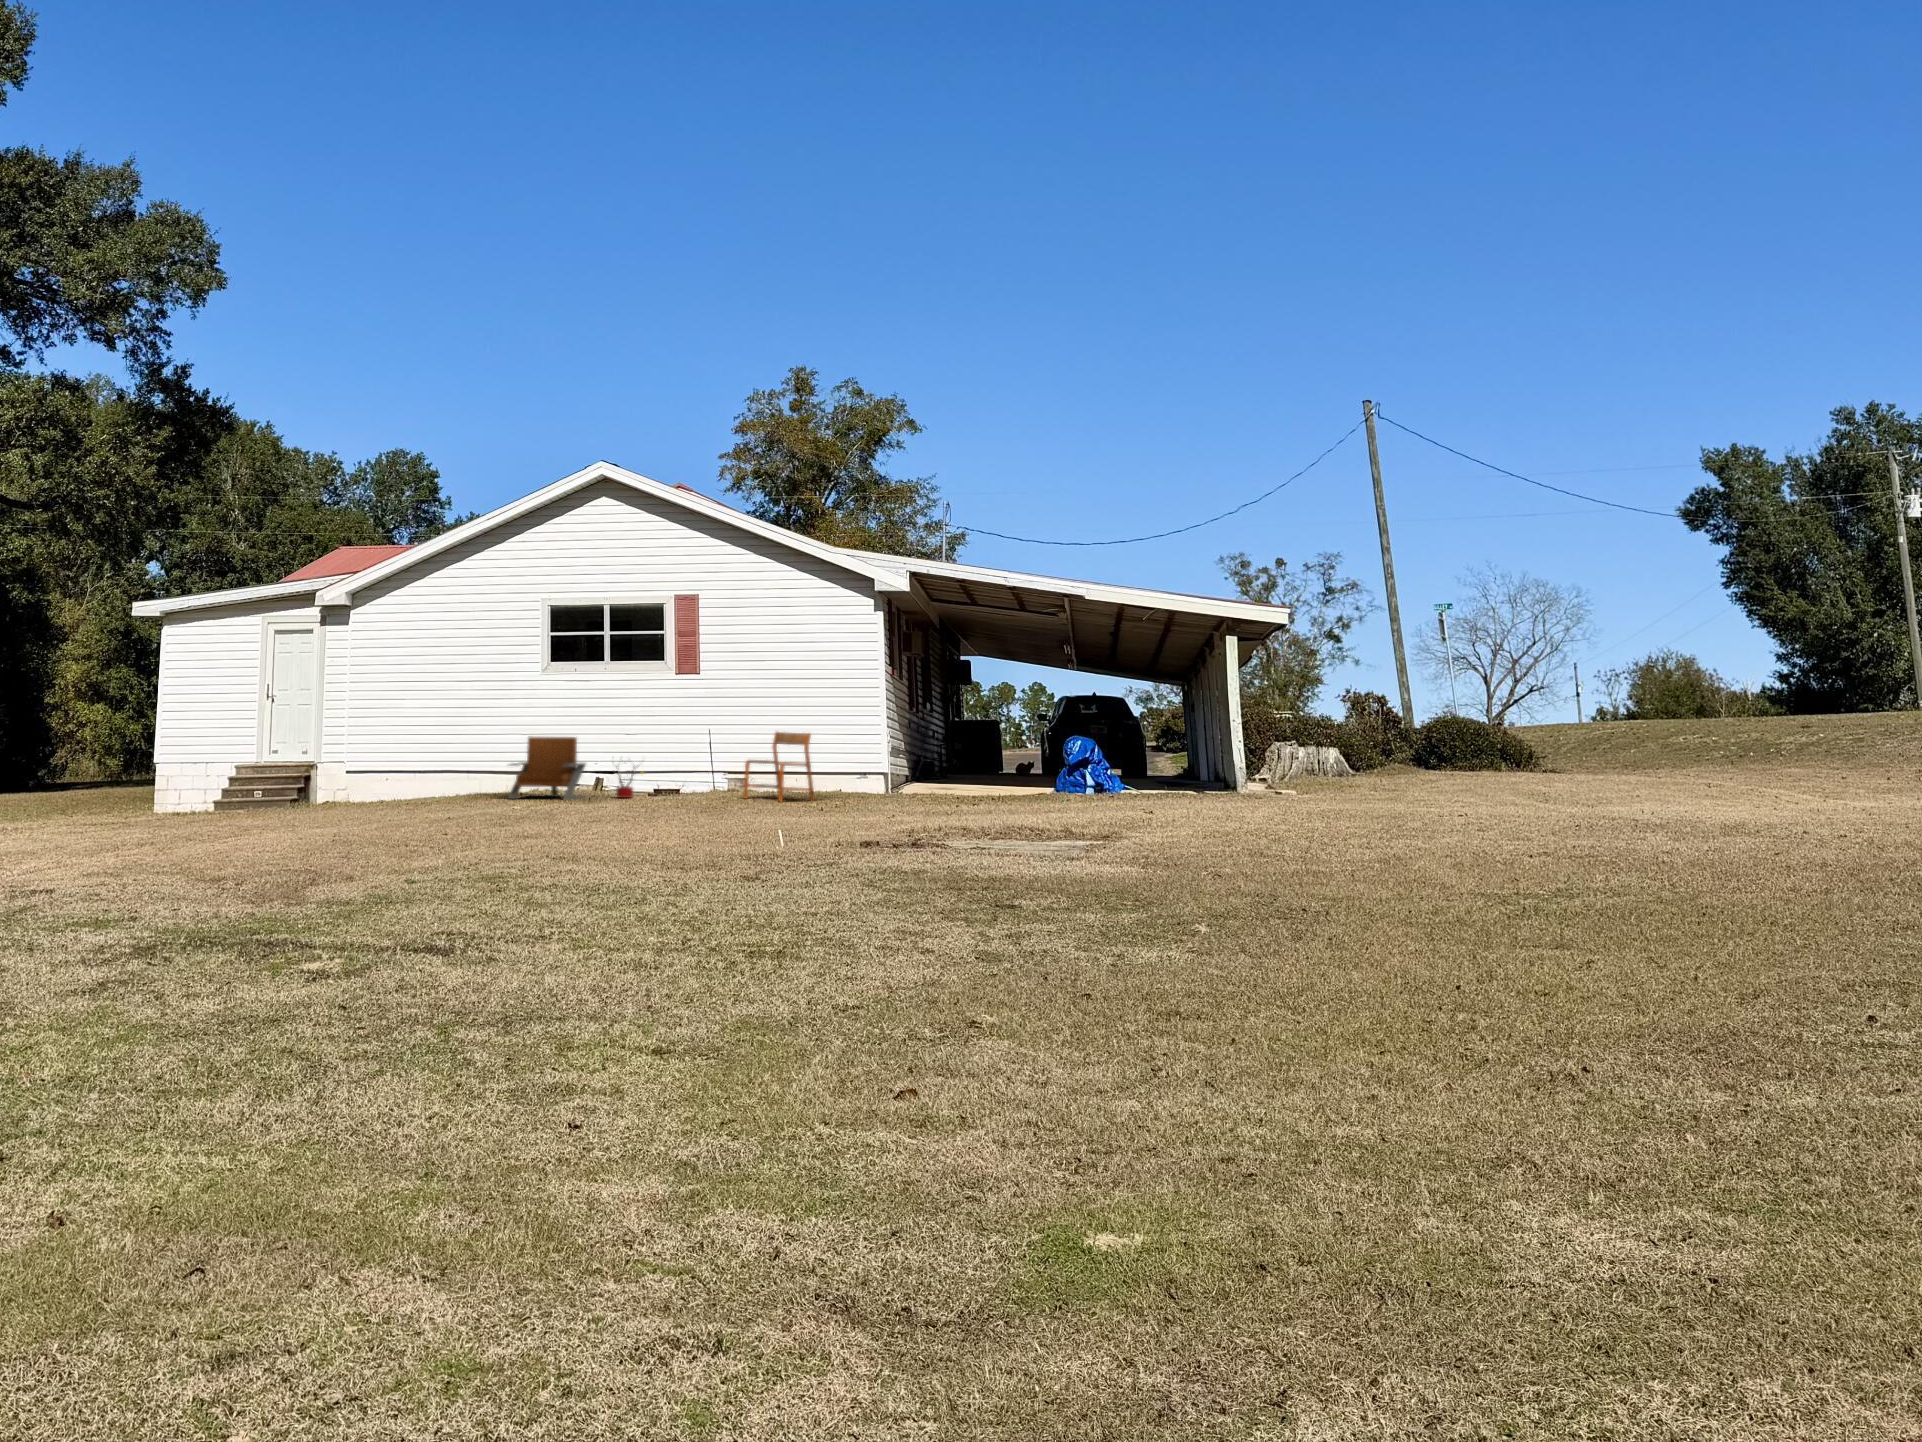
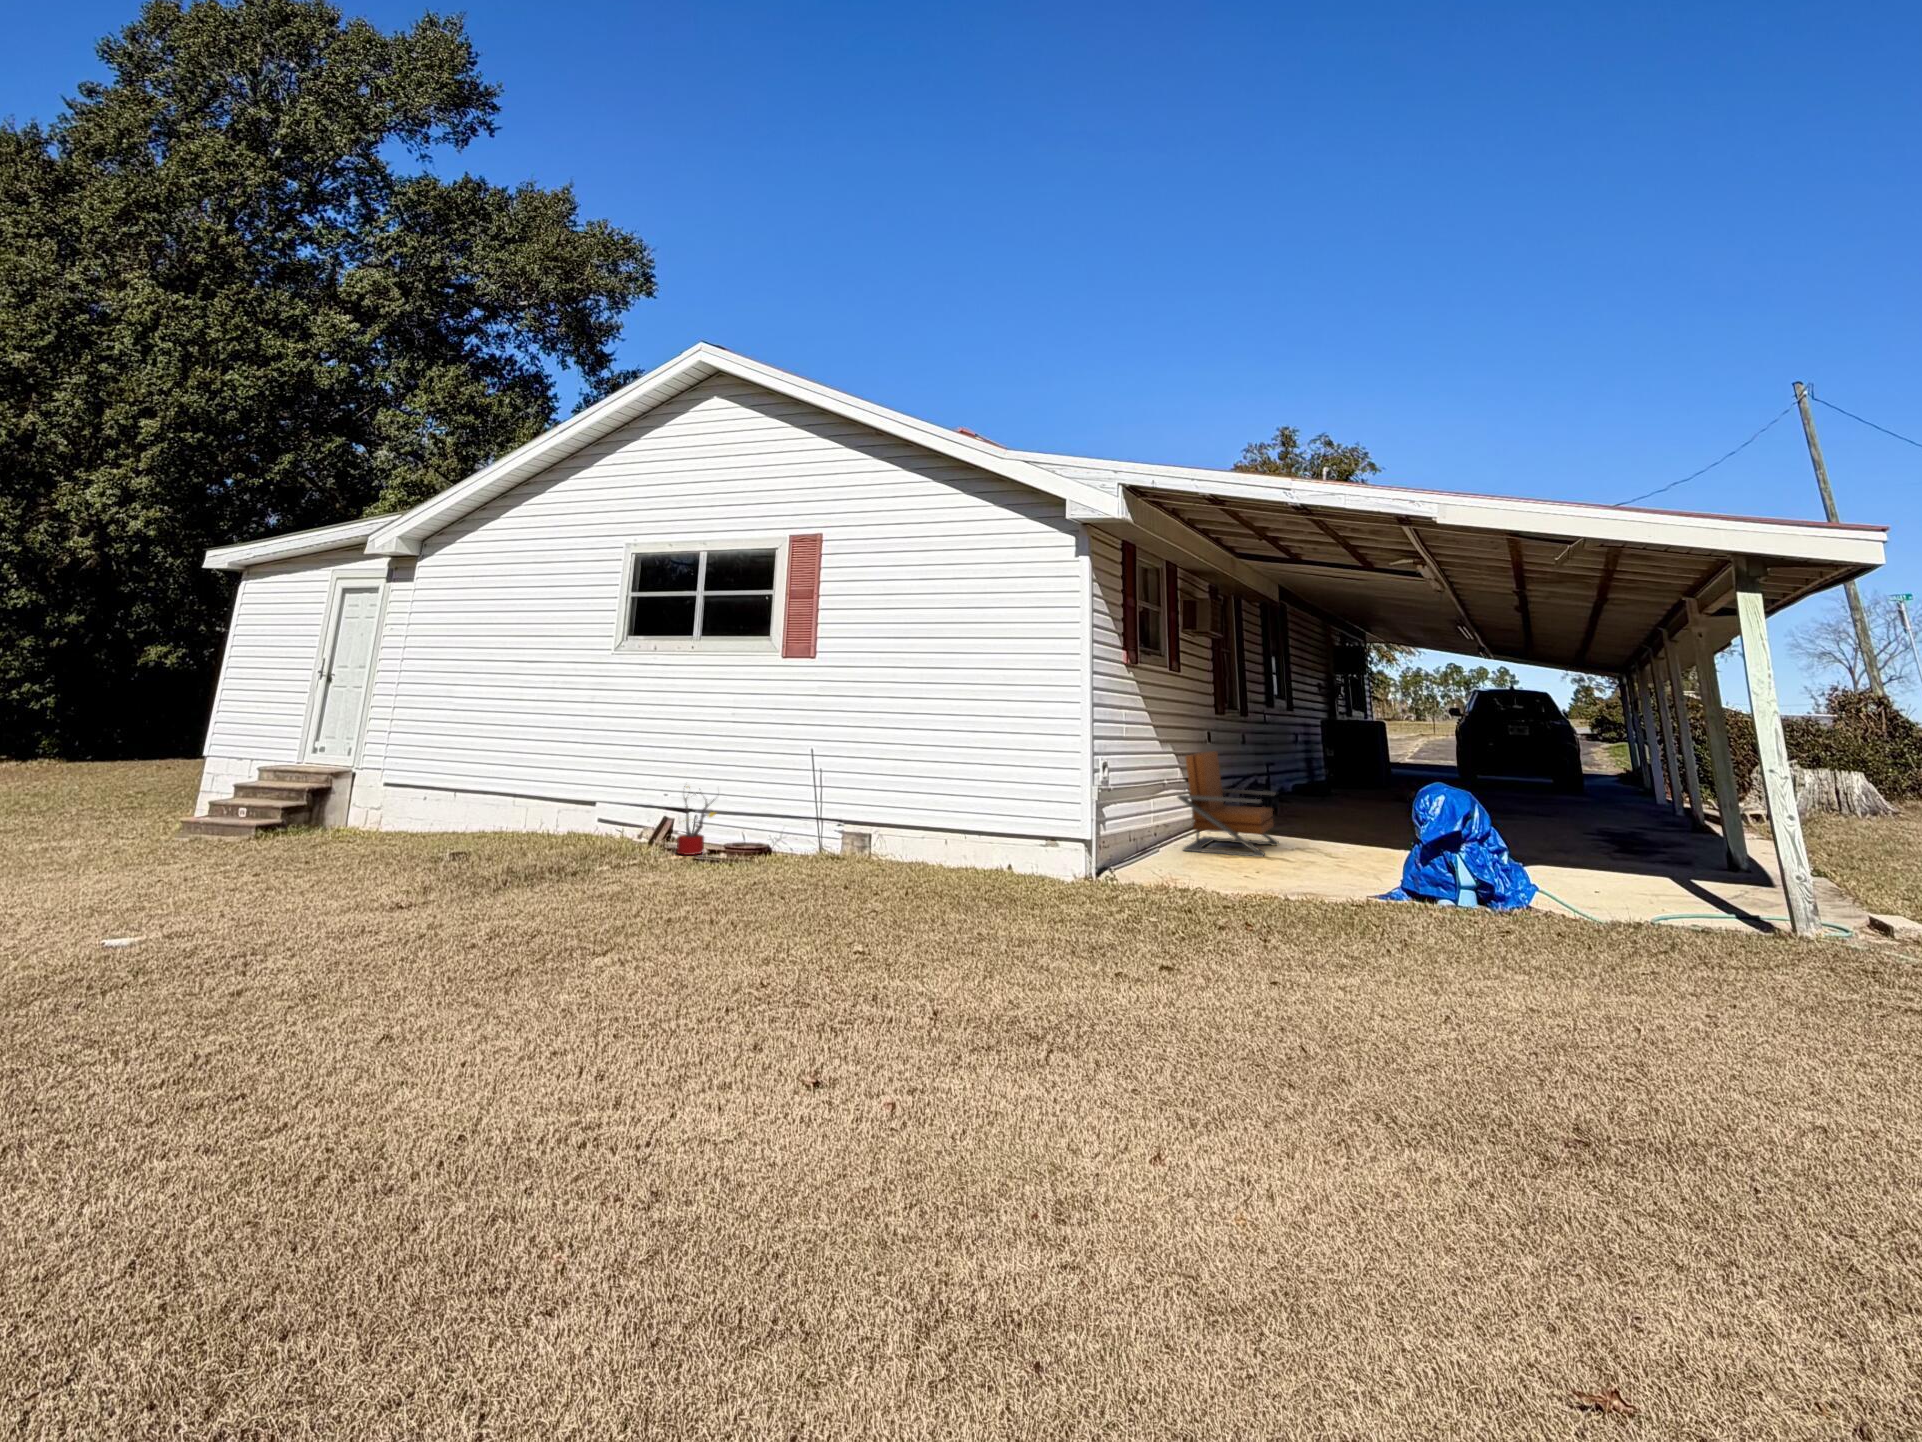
bench: present [743,732,814,802] -> none [859,753,959,888]
lounge chair: present [508,737,585,800] -> present [1178,751,1279,857]

